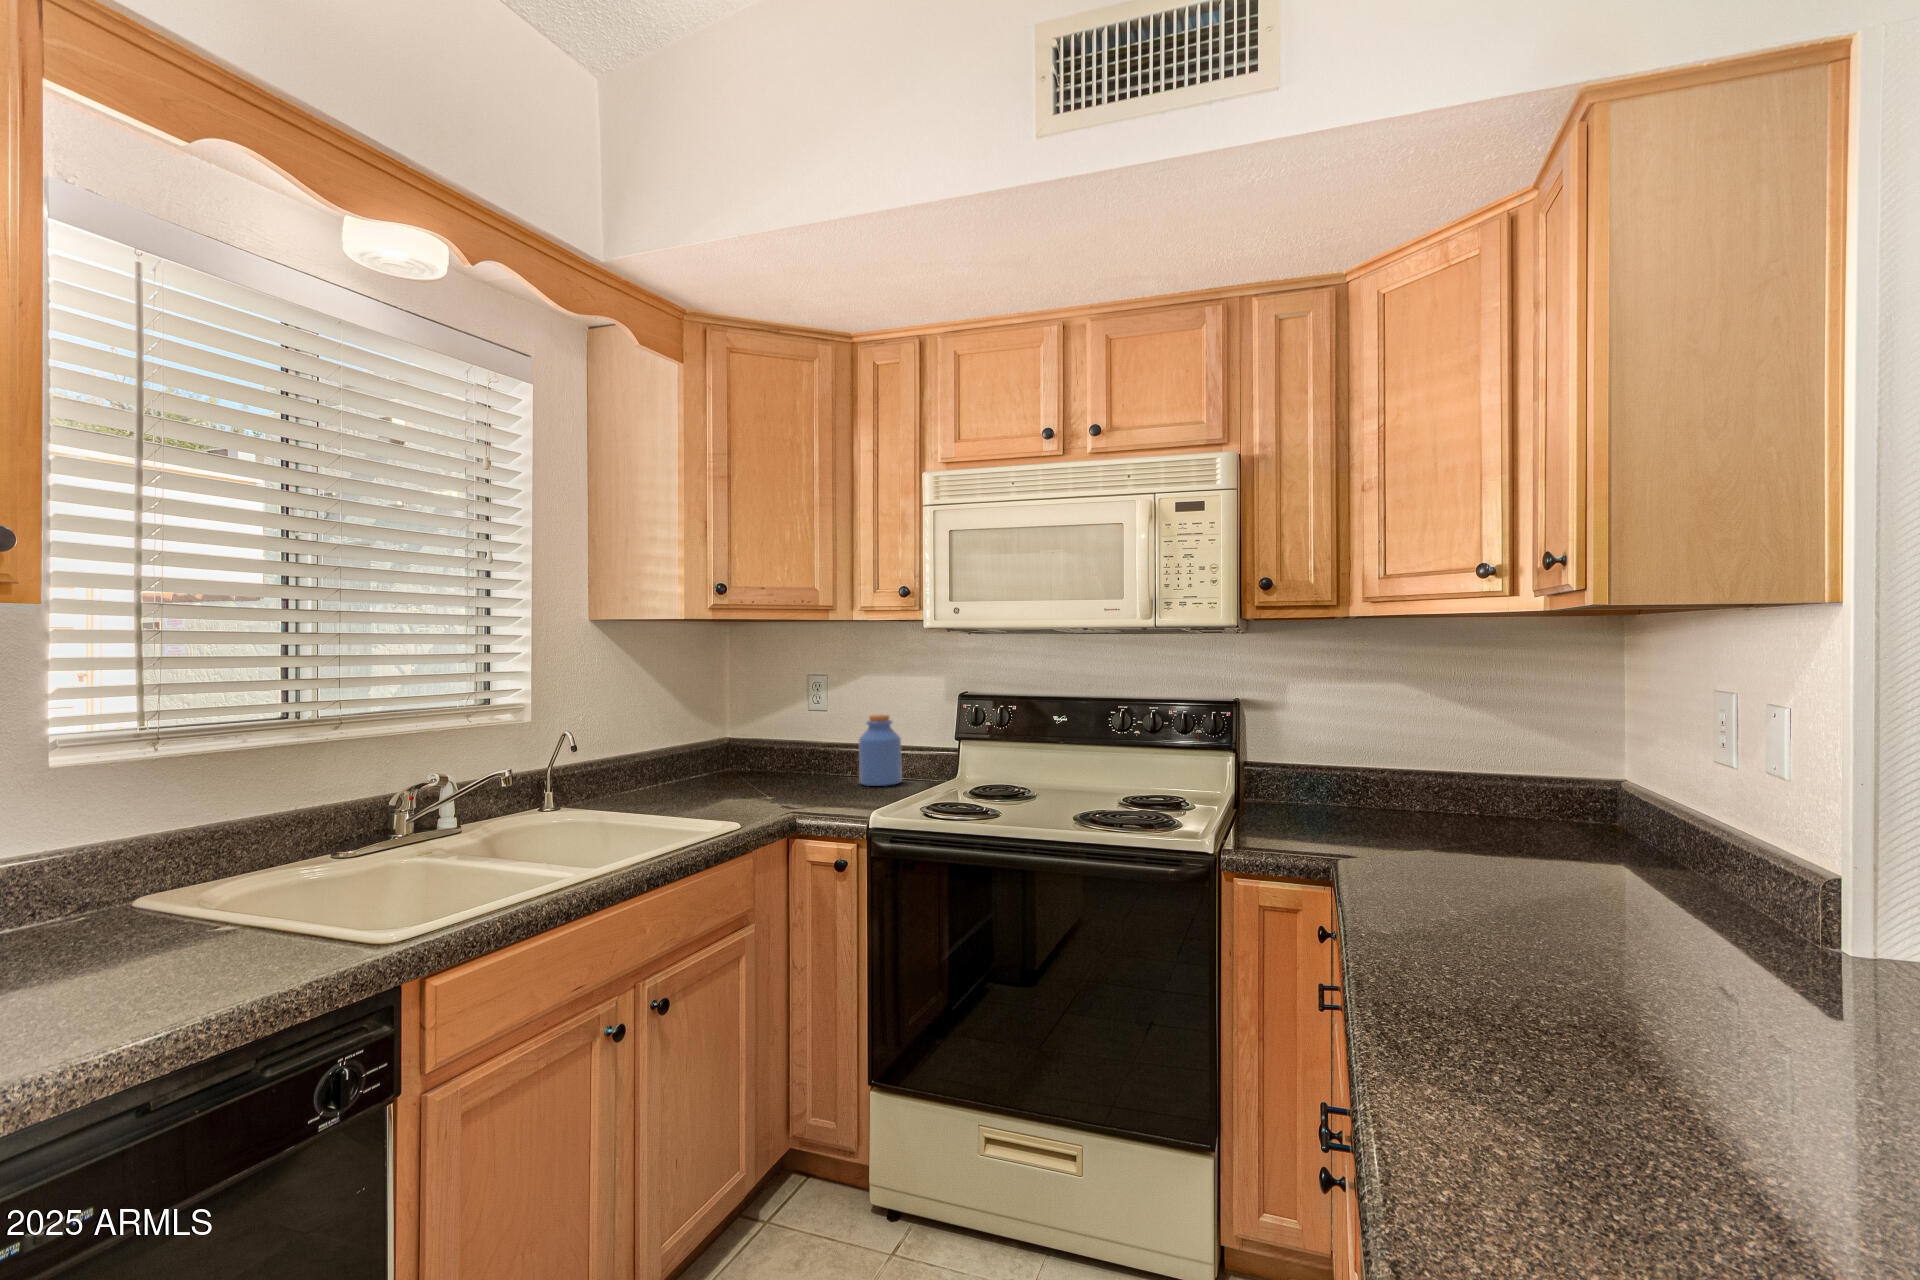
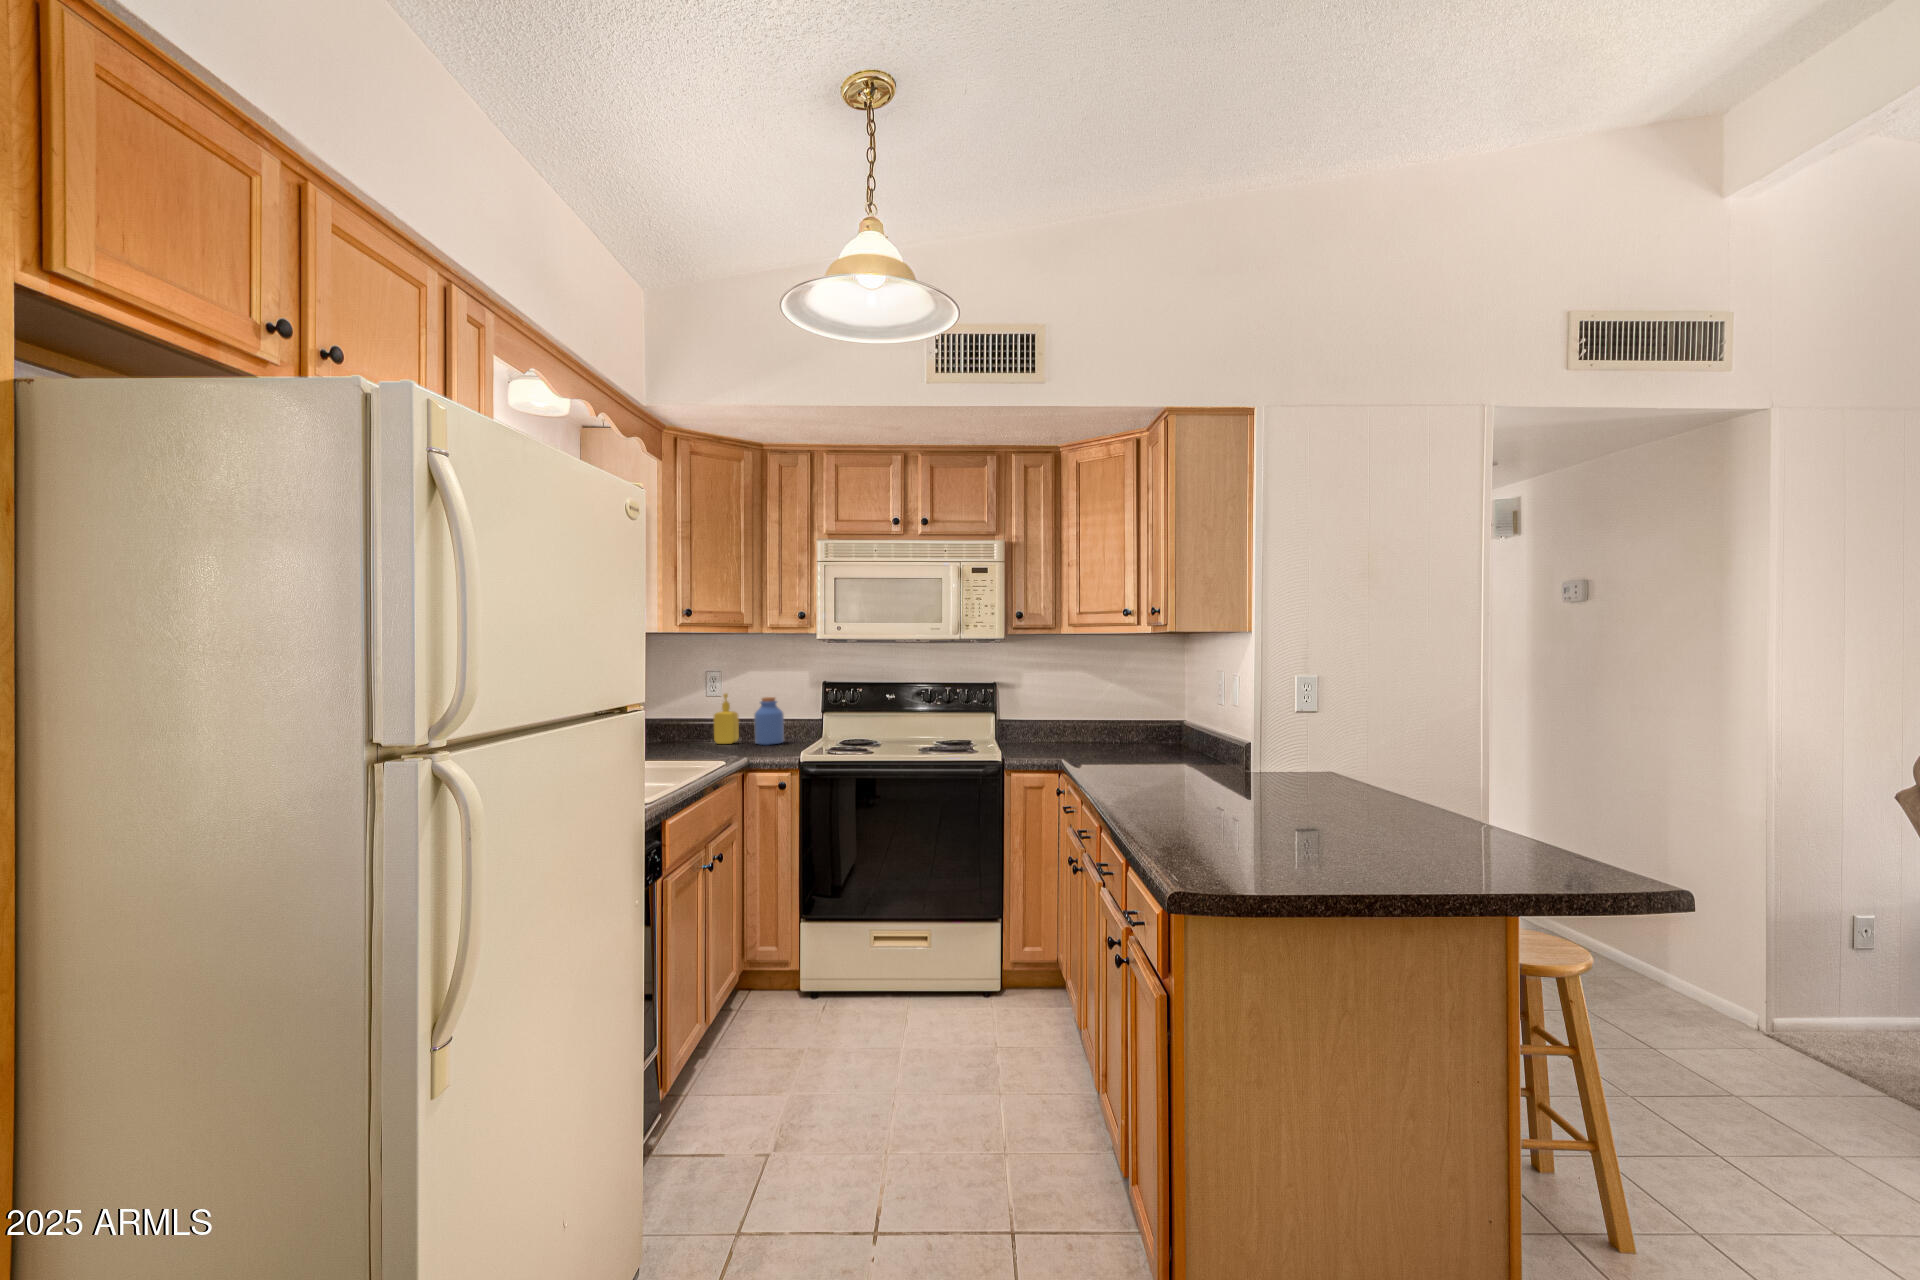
soap dispenser: none [808,707,844,781] -> present [713,694,739,744]

